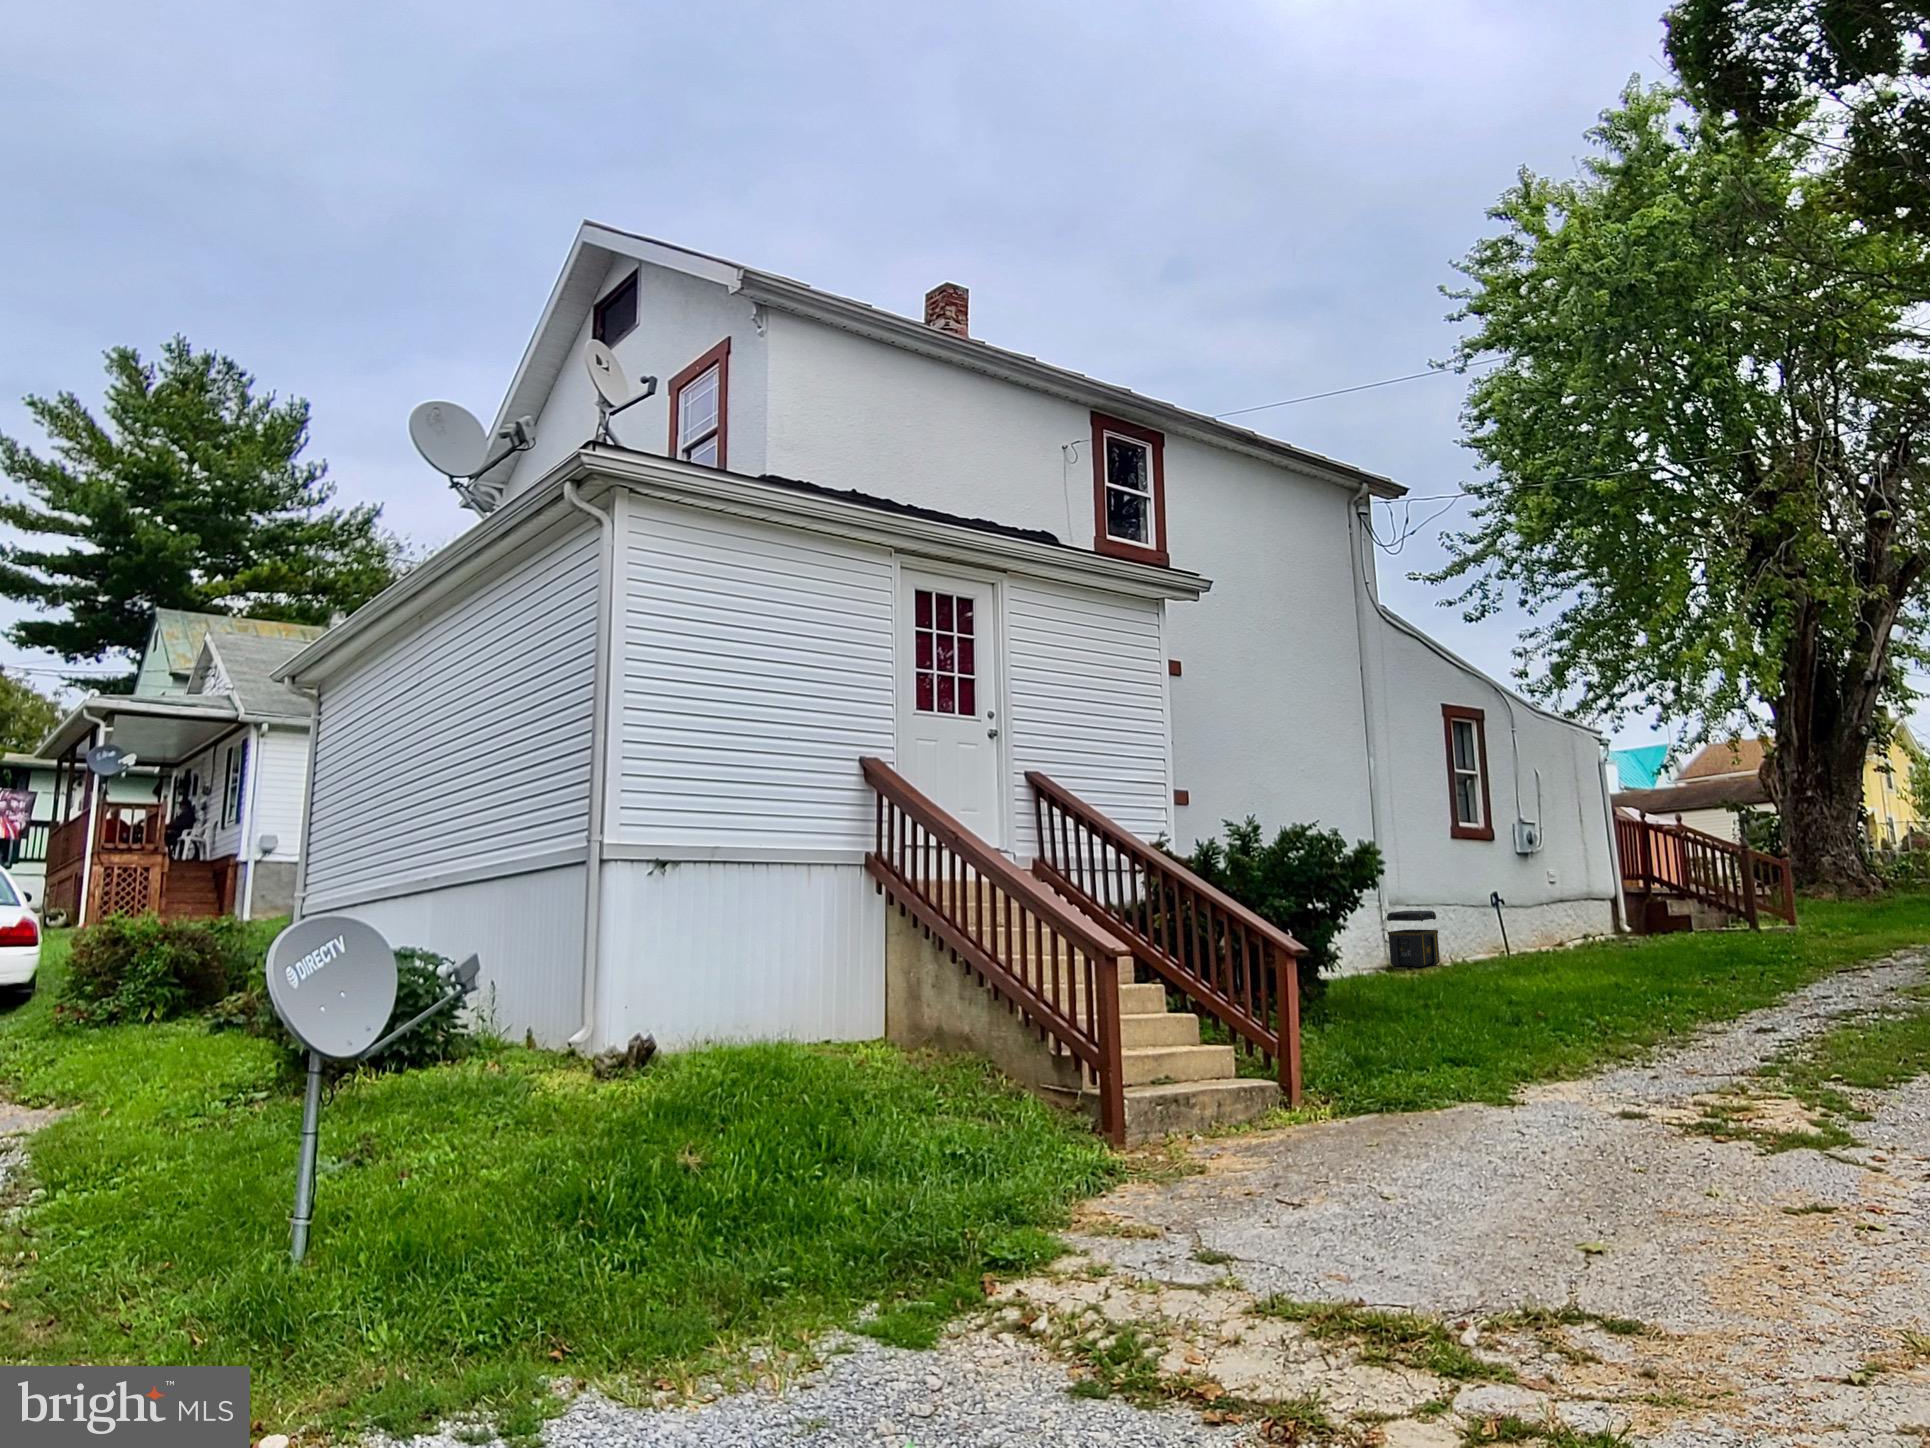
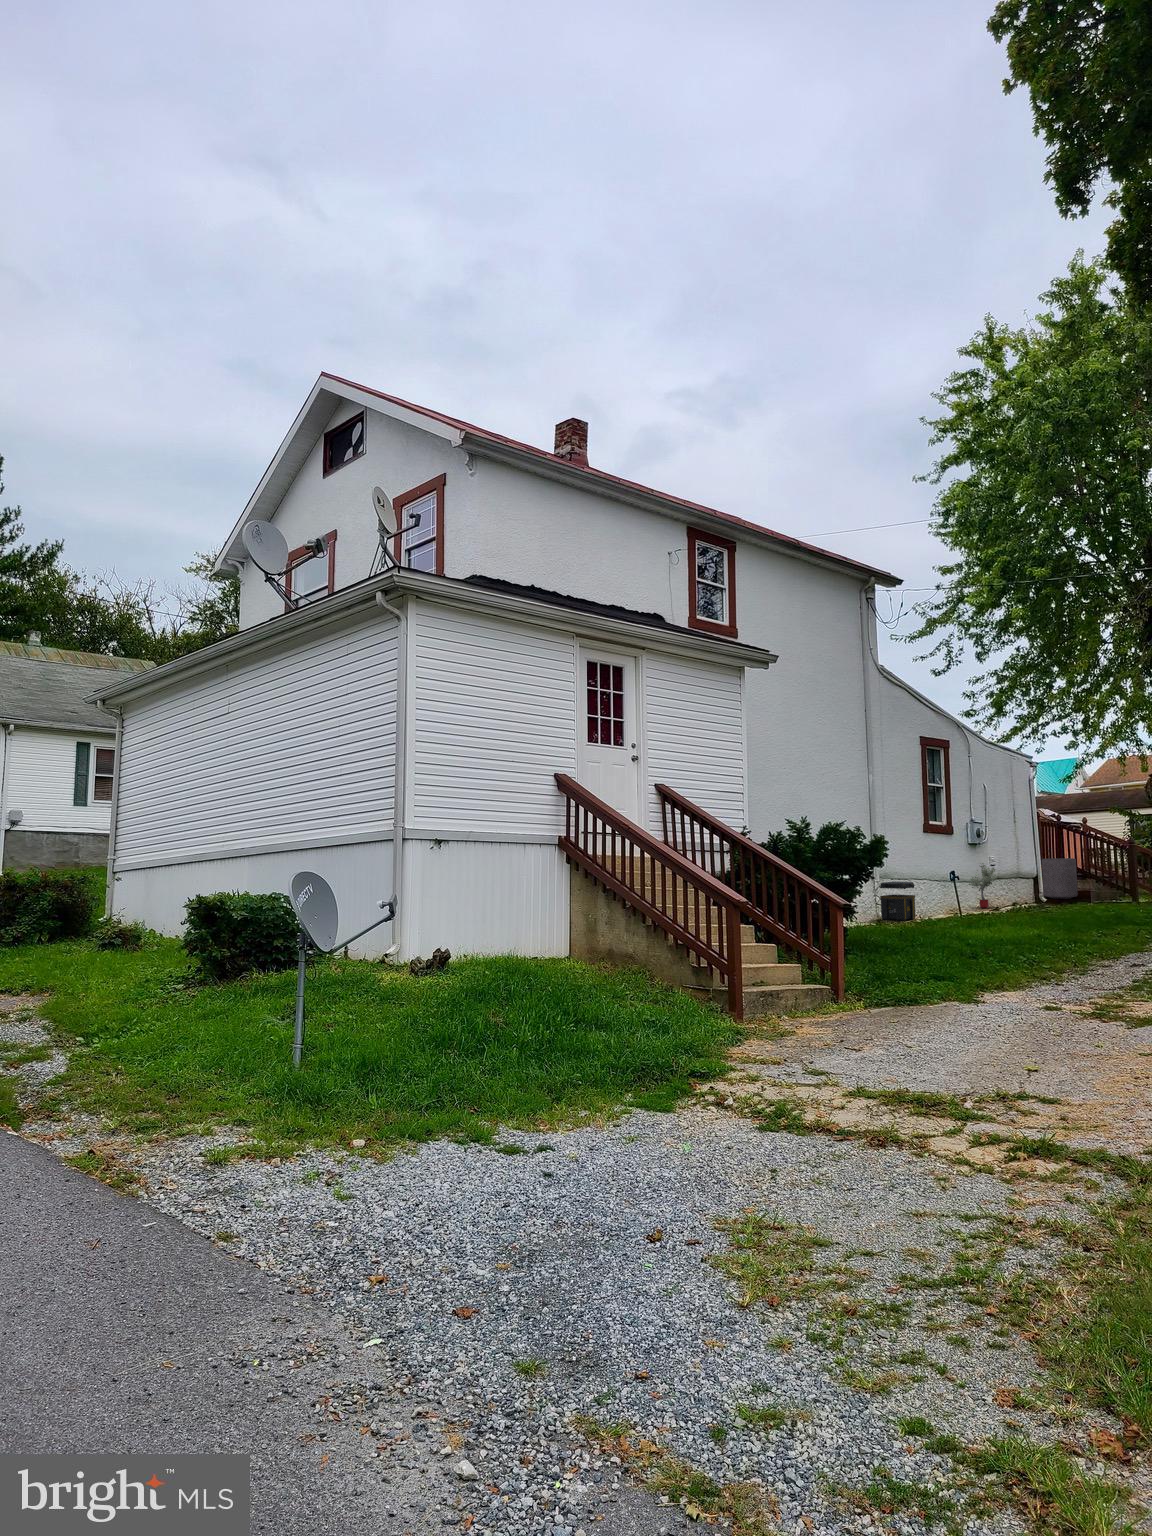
trash can: none [1621,872,1674,930] -> present [1042,858,1078,899]
potted tree: none [1515,881,1557,947] -> present [969,863,997,909]

